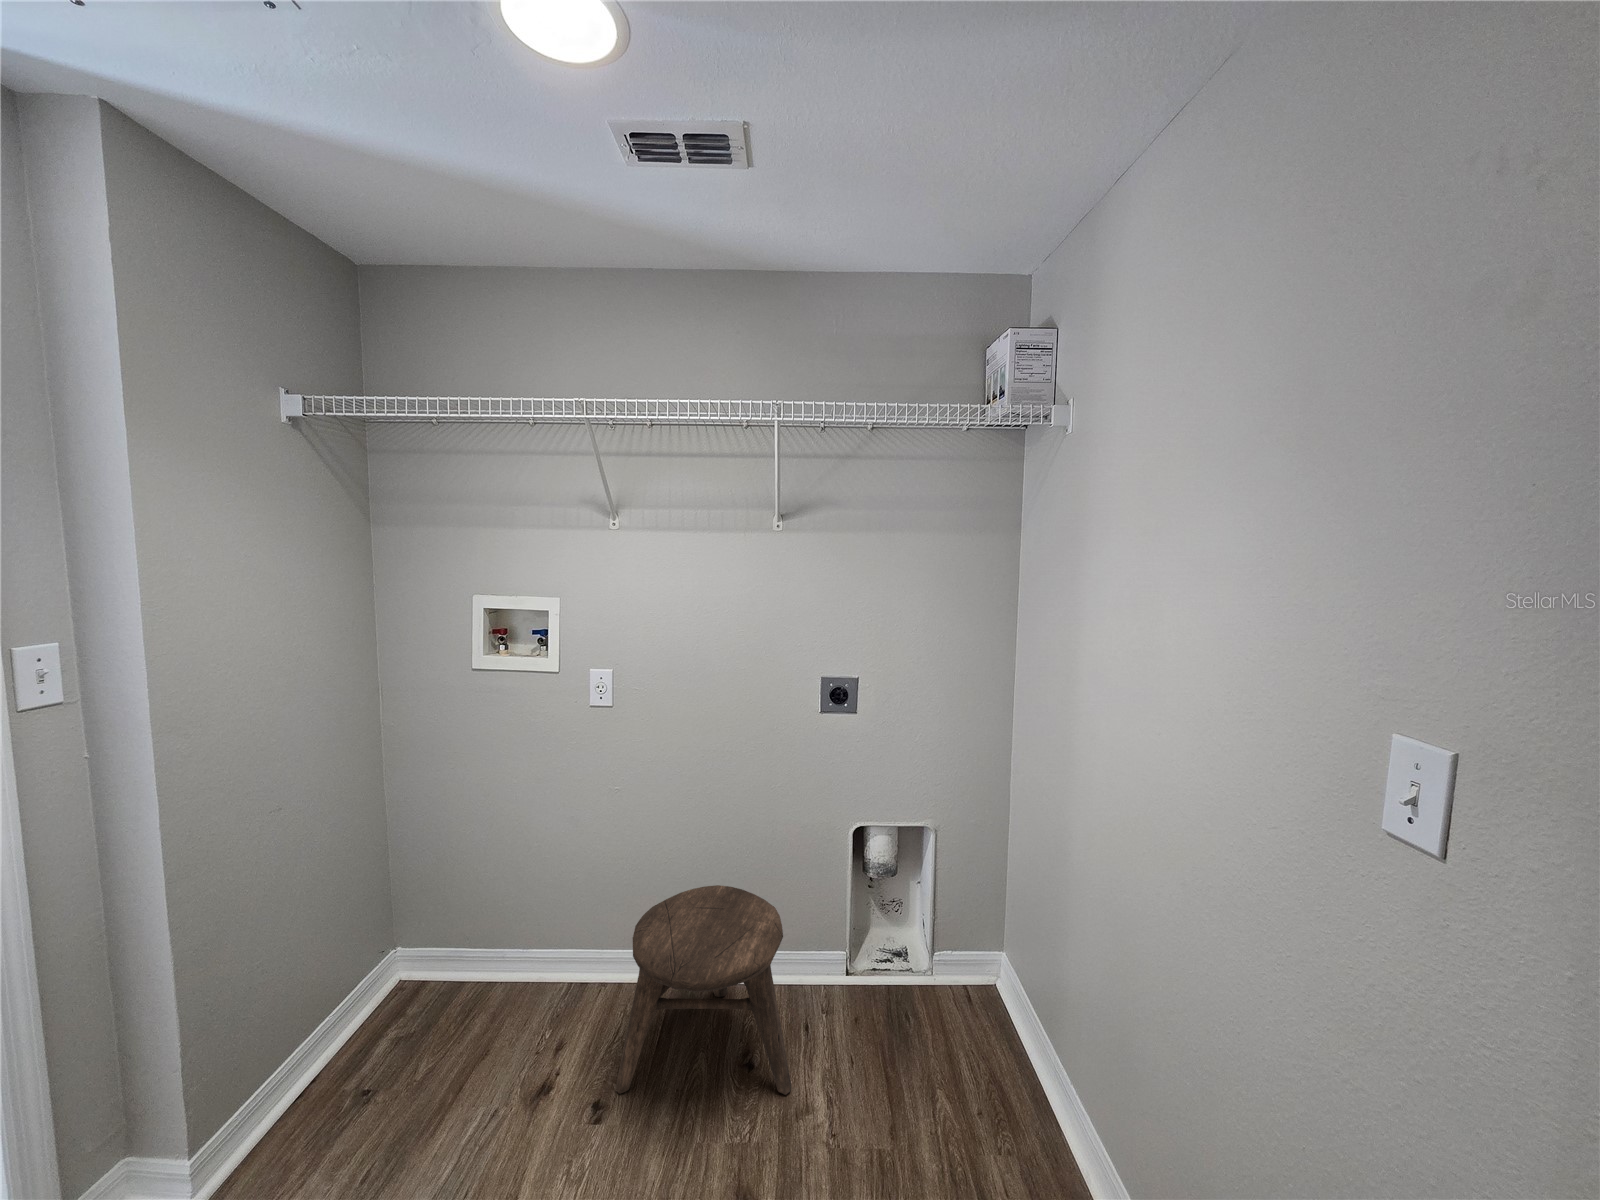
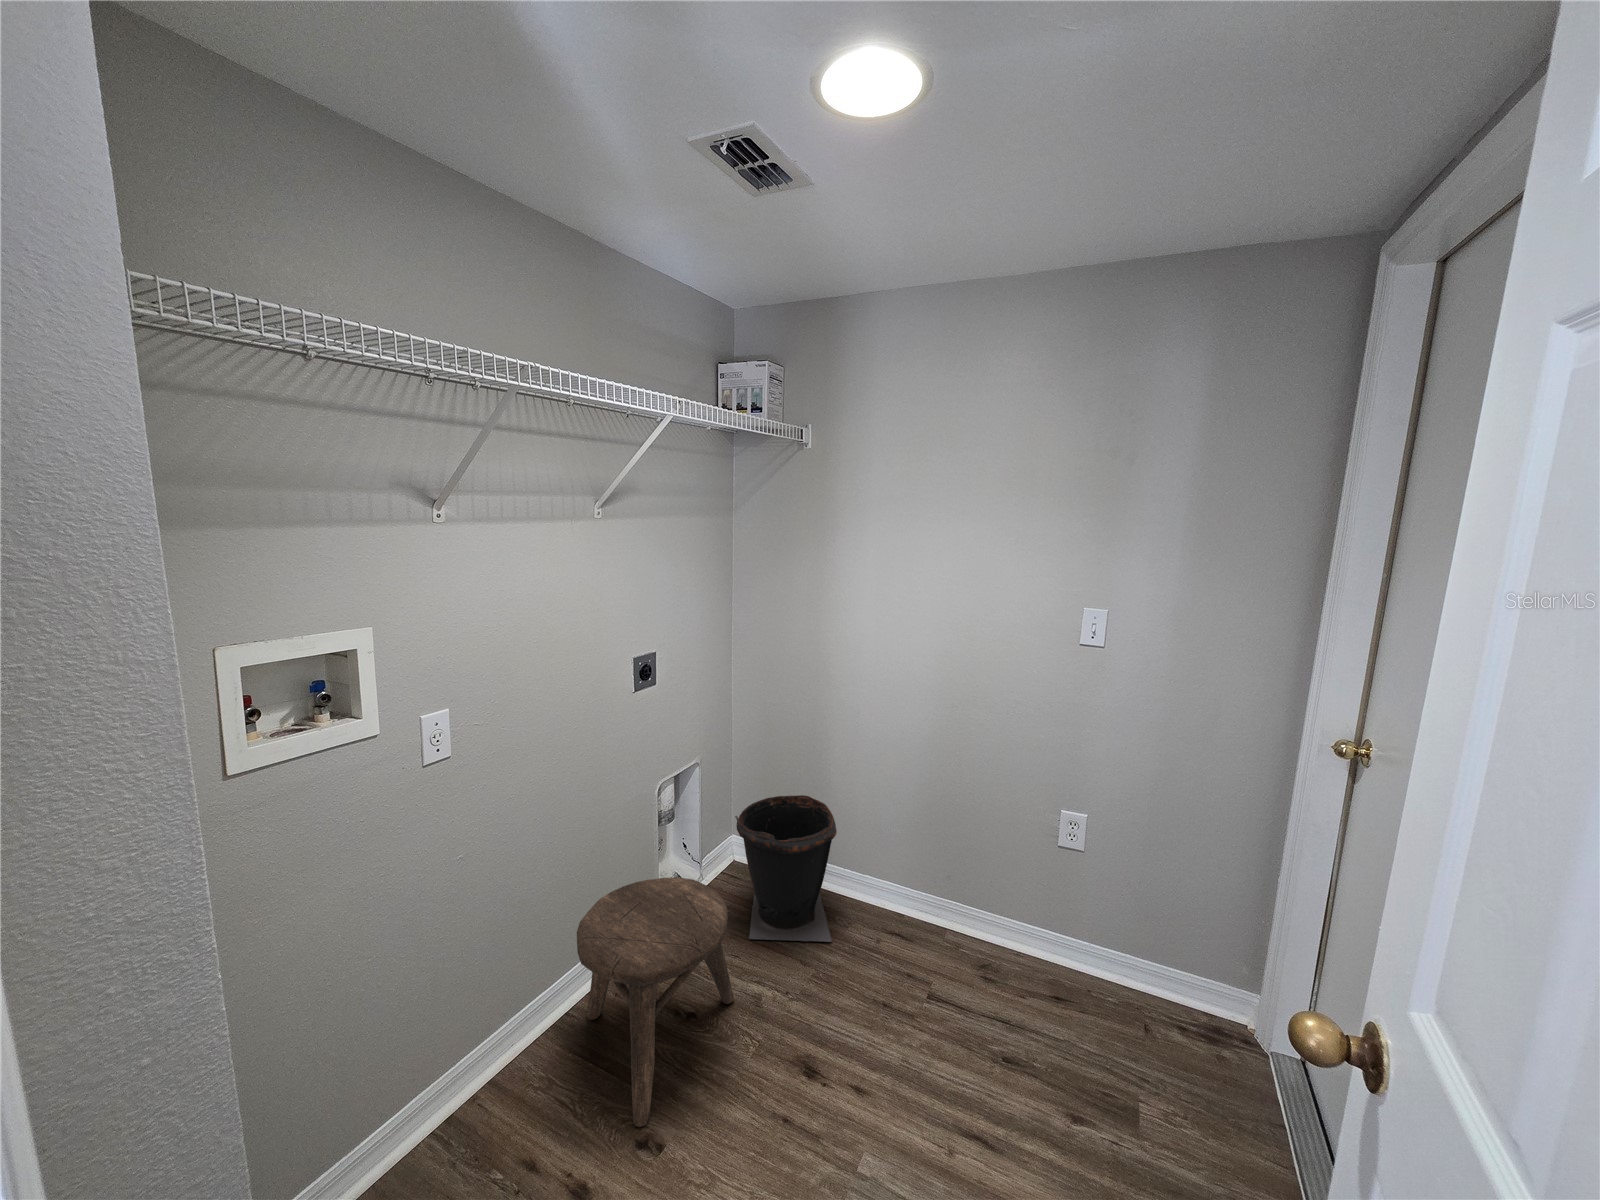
bucket: none [882,905,1041,1168] -> present [735,795,837,942]

